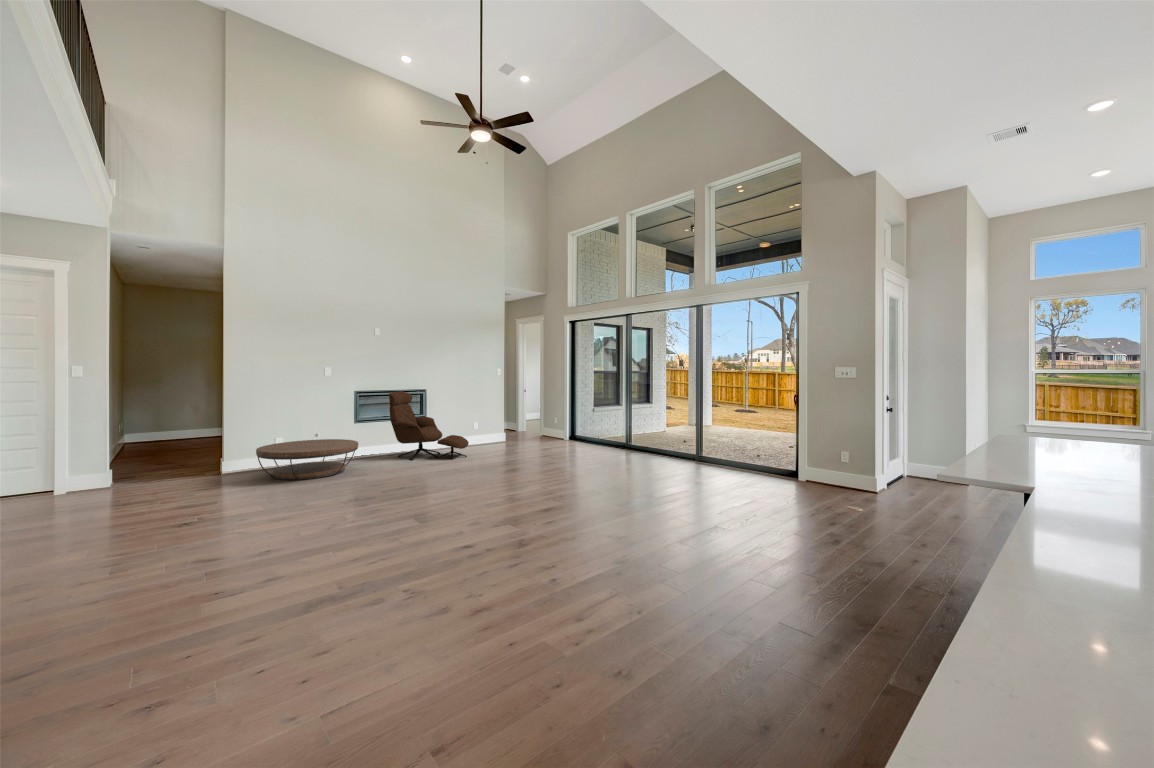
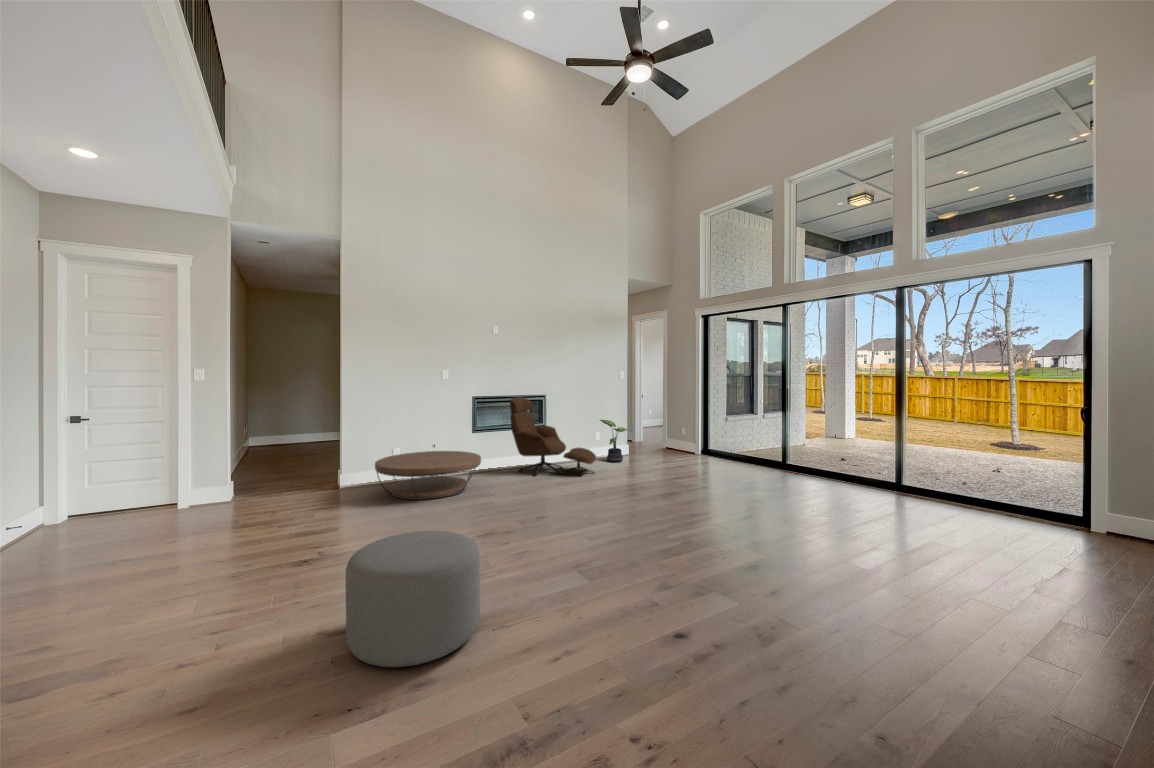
potted plant: none [477,411,502,448] -> present [600,420,627,462]
ottoman: none [222,485,328,569] -> present [345,531,480,667]

